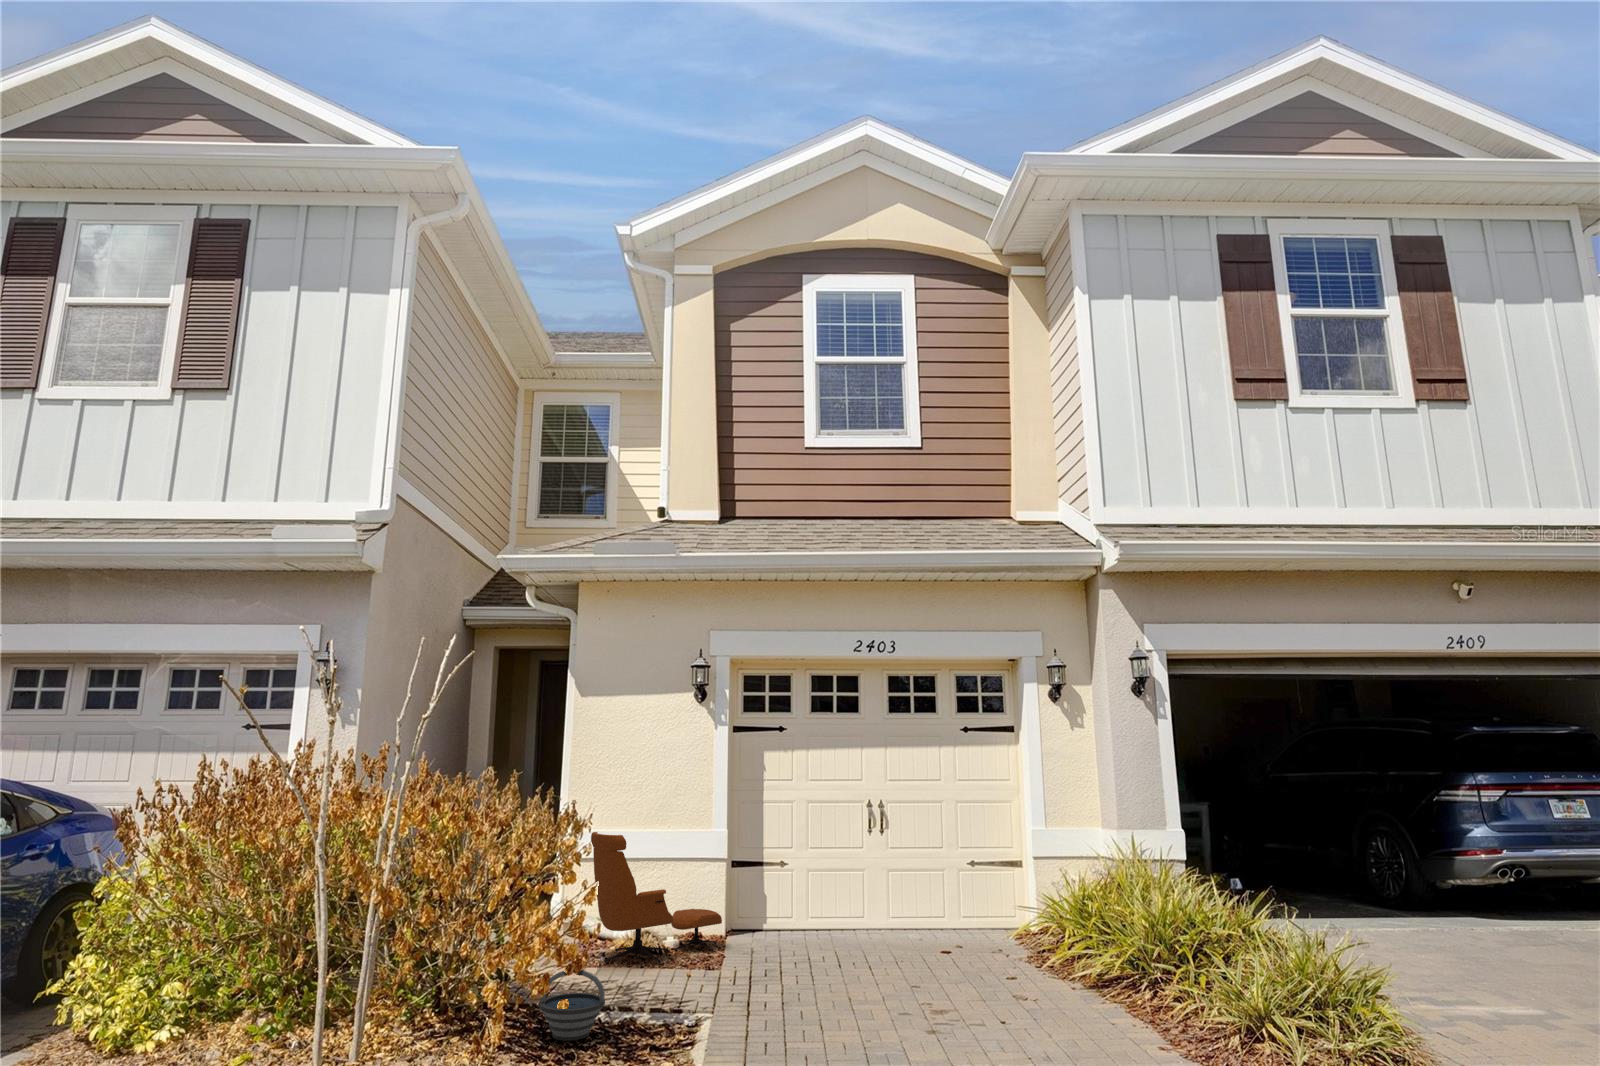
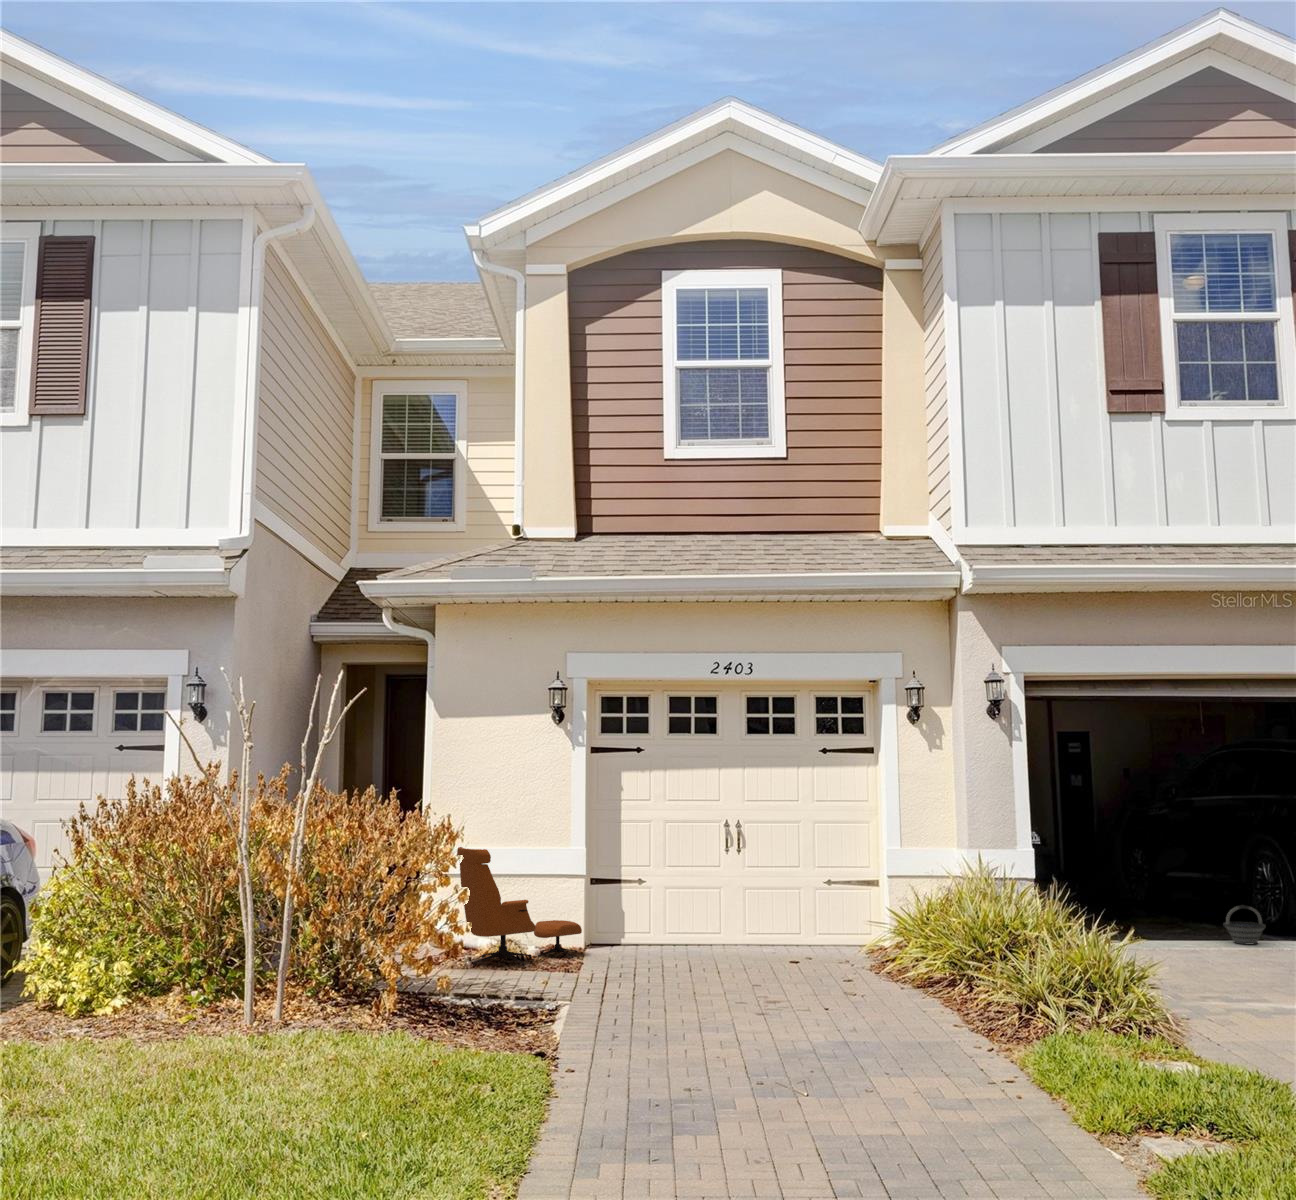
bucket: present [539,970,605,1041] -> present [1224,905,1266,944]

